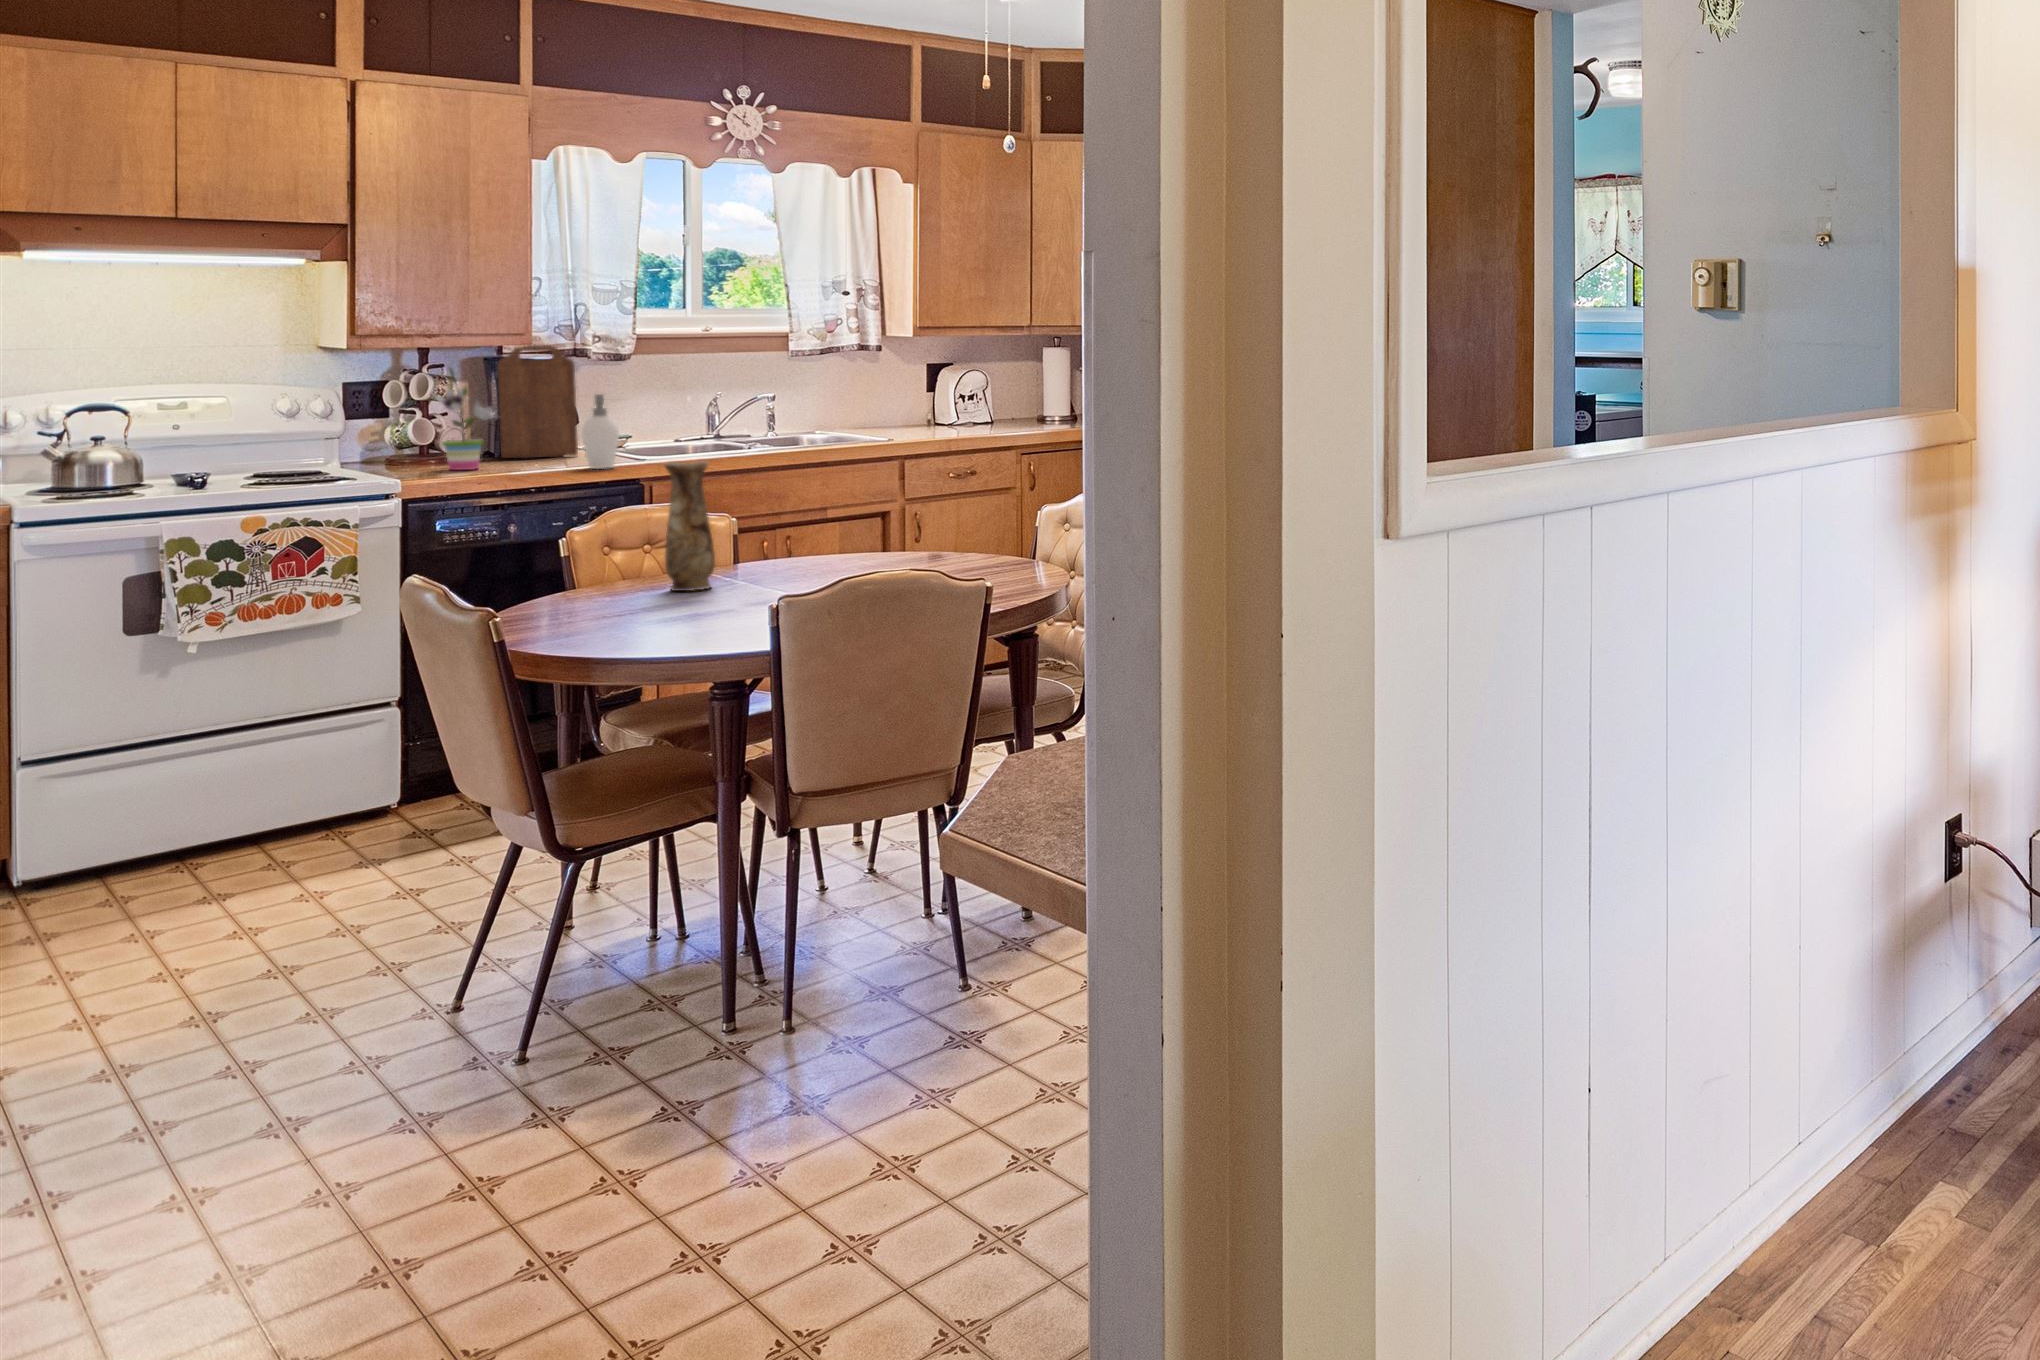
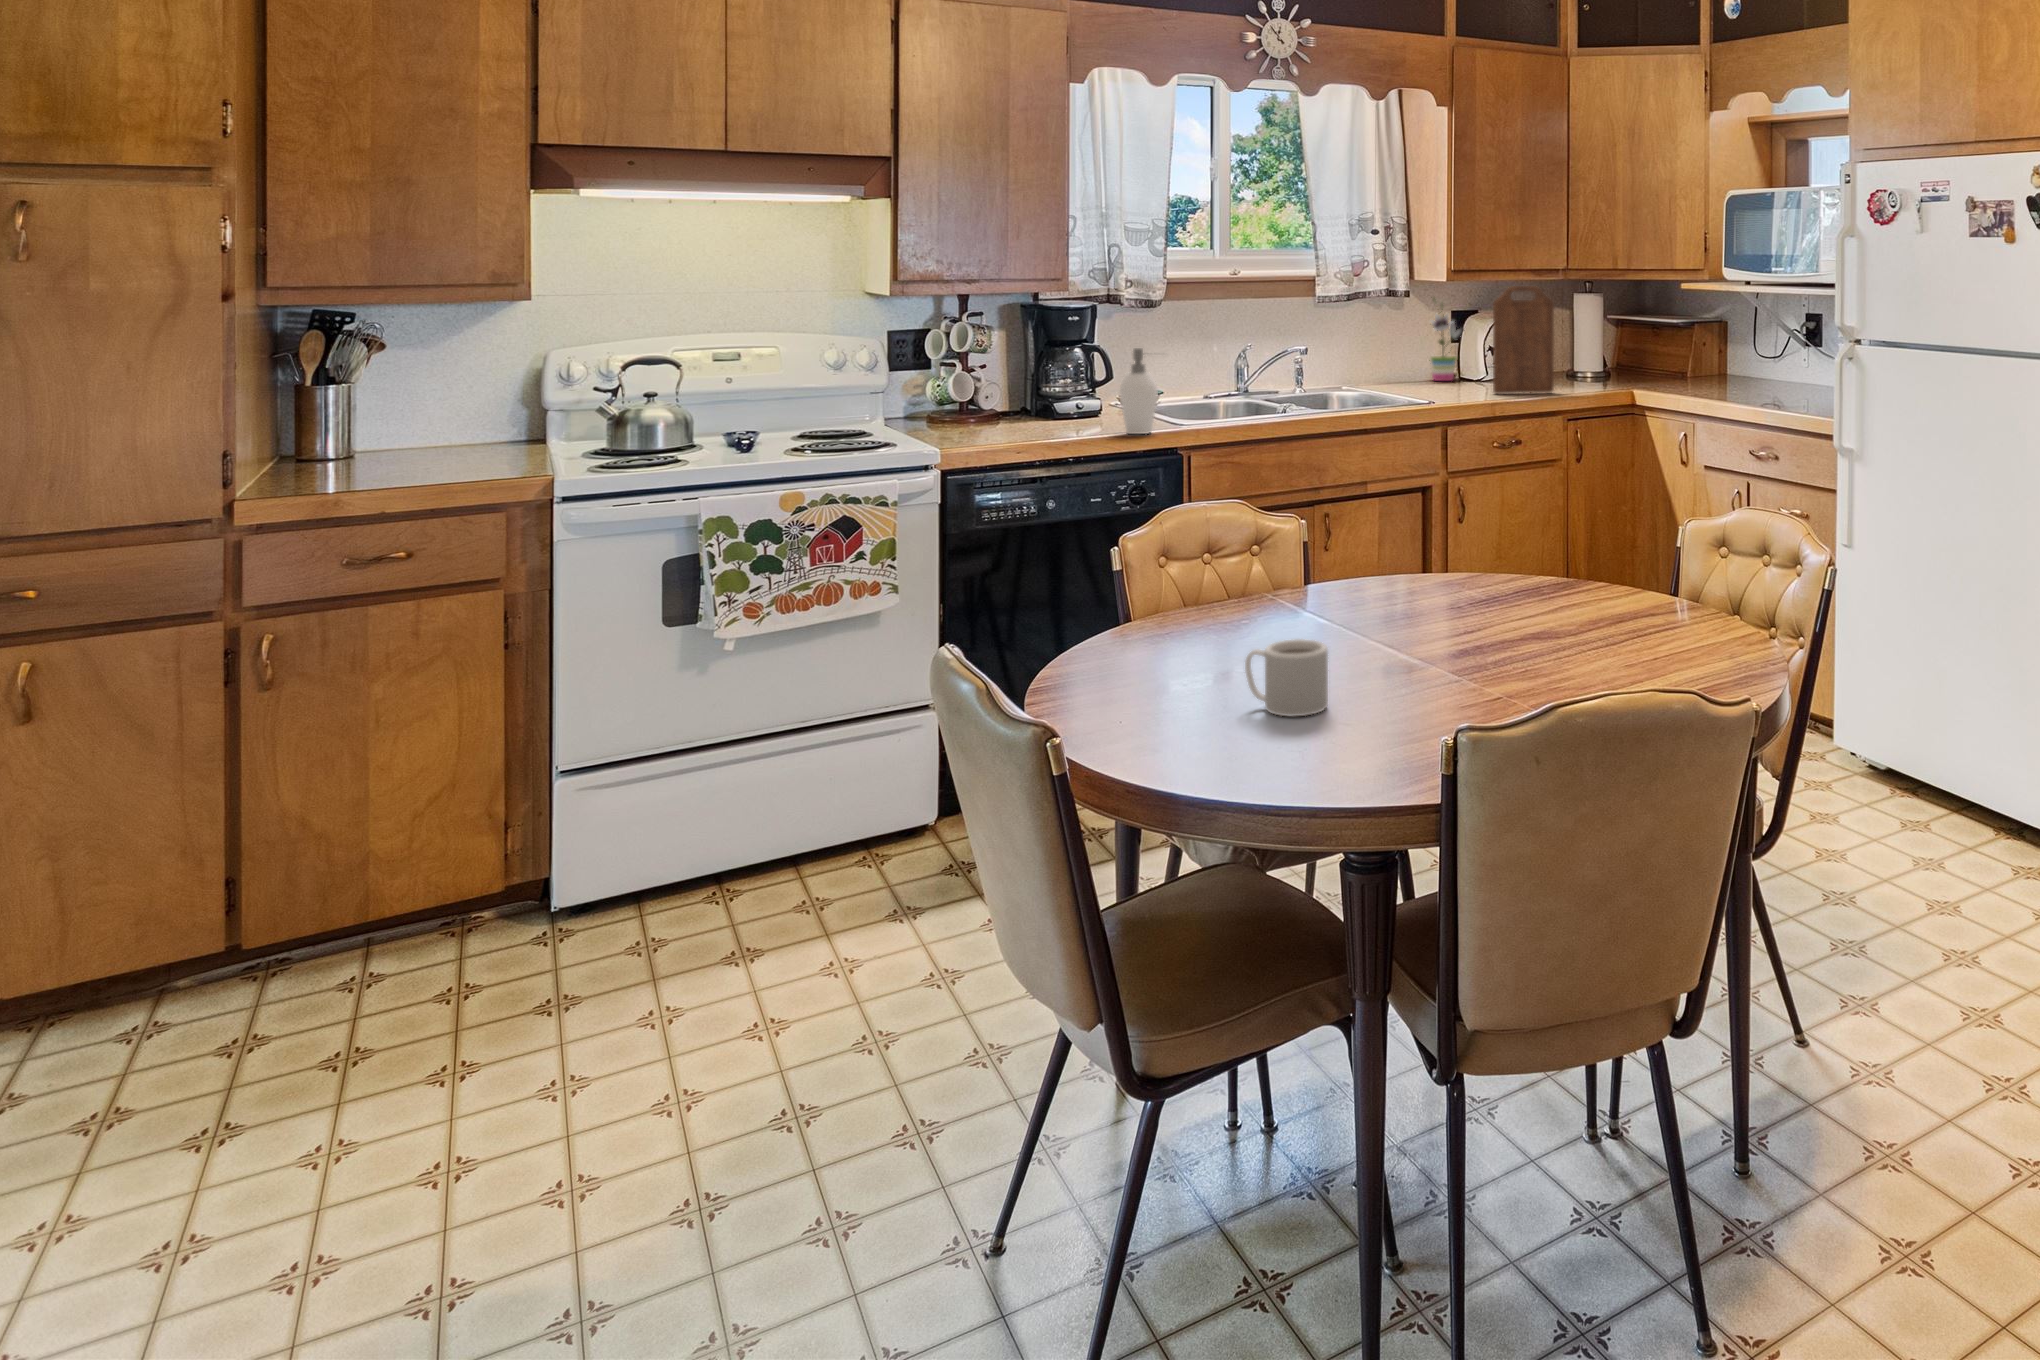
cutting board: present [498,345,578,458] -> present [1493,286,1554,394]
potted plant: present [437,368,494,470] -> present [1431,309,1465,381]
vase: present [665,461,715,591] -> none [1239,446,1297,619]
mug: none [648,586,713,635] -> present [1245,639,1328,716]

